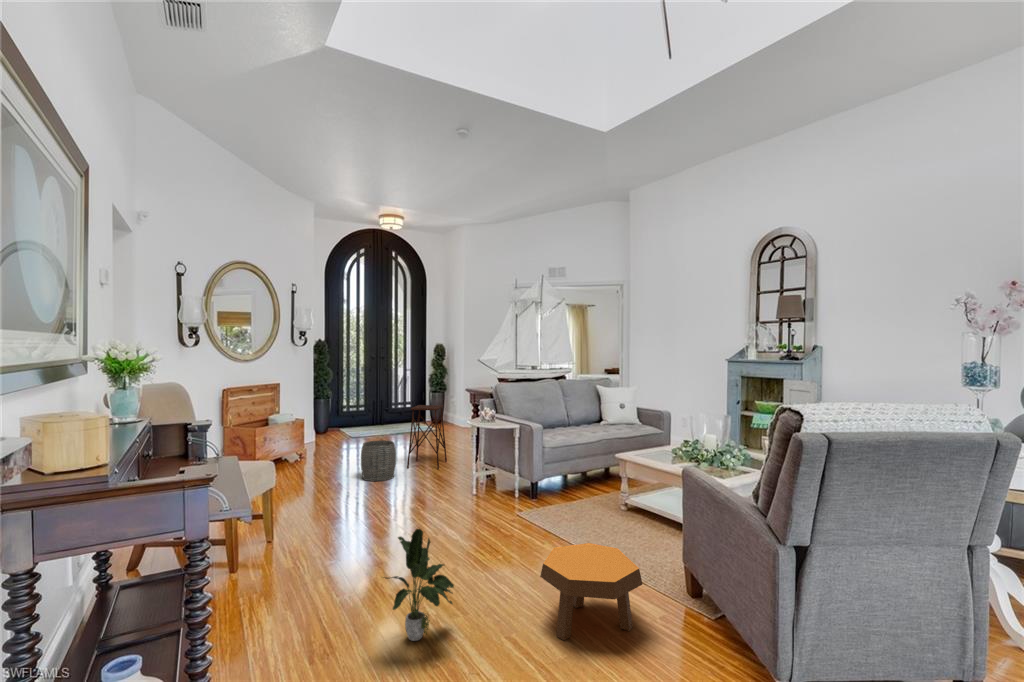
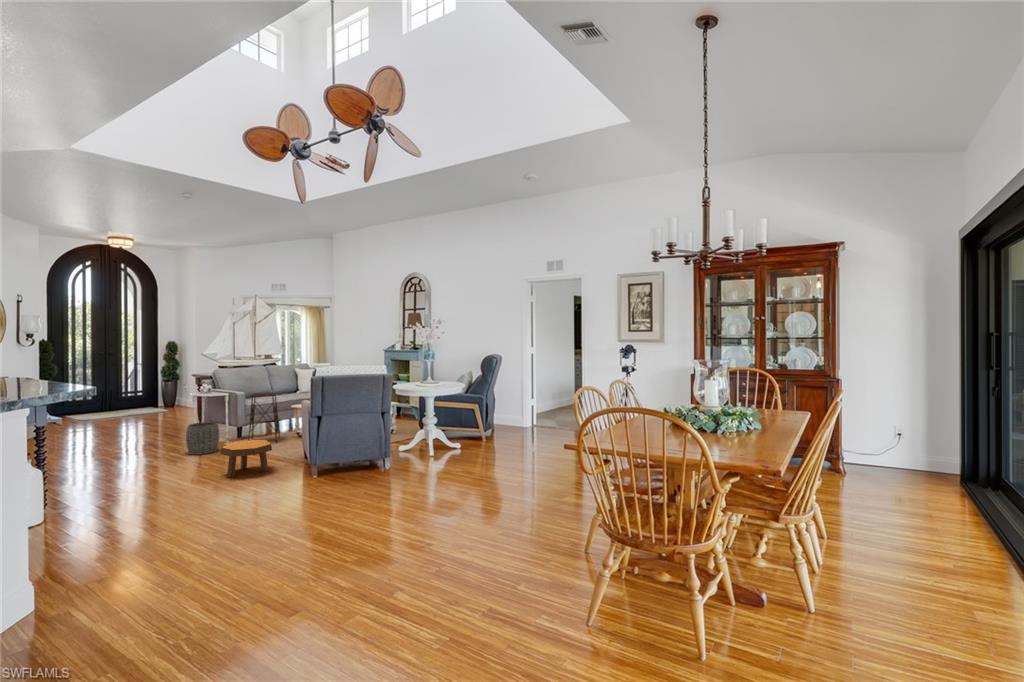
side table: present [407,405,447,469] -> present [248,393,280,443]
woven basket: present [361,440,396,481] -> present [186,422,219,455]
potted plant: present [385,529,454,641] -> none [127,435,170,488]

